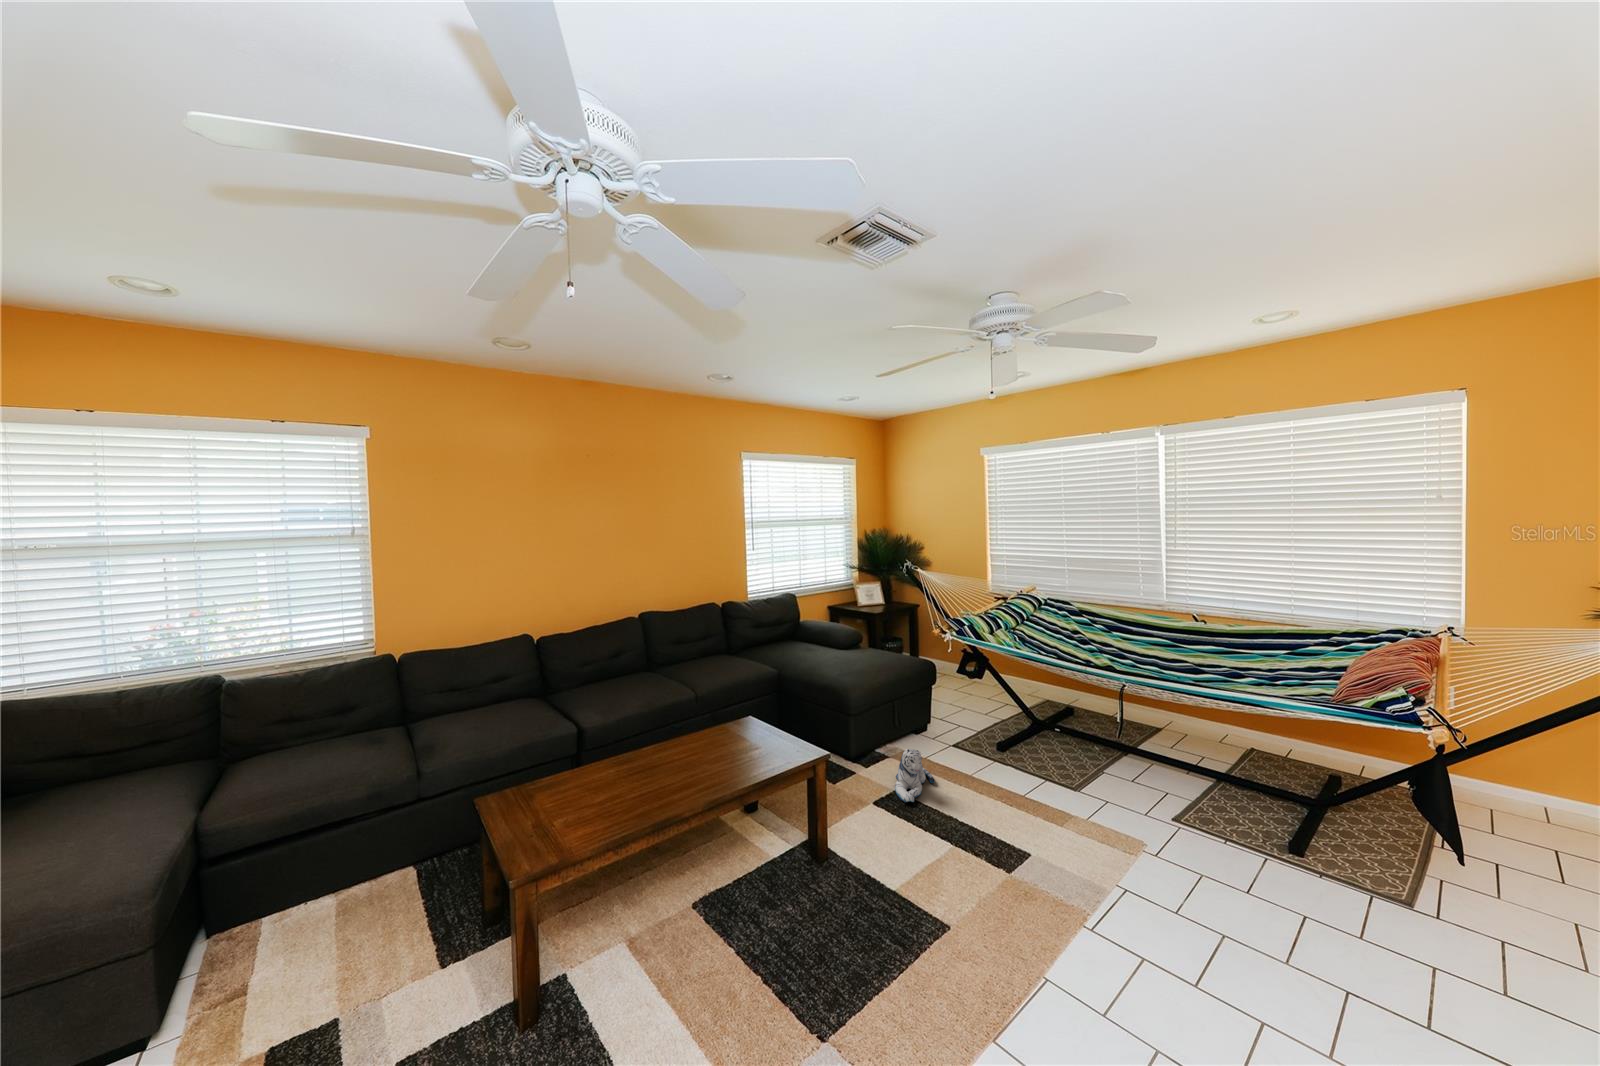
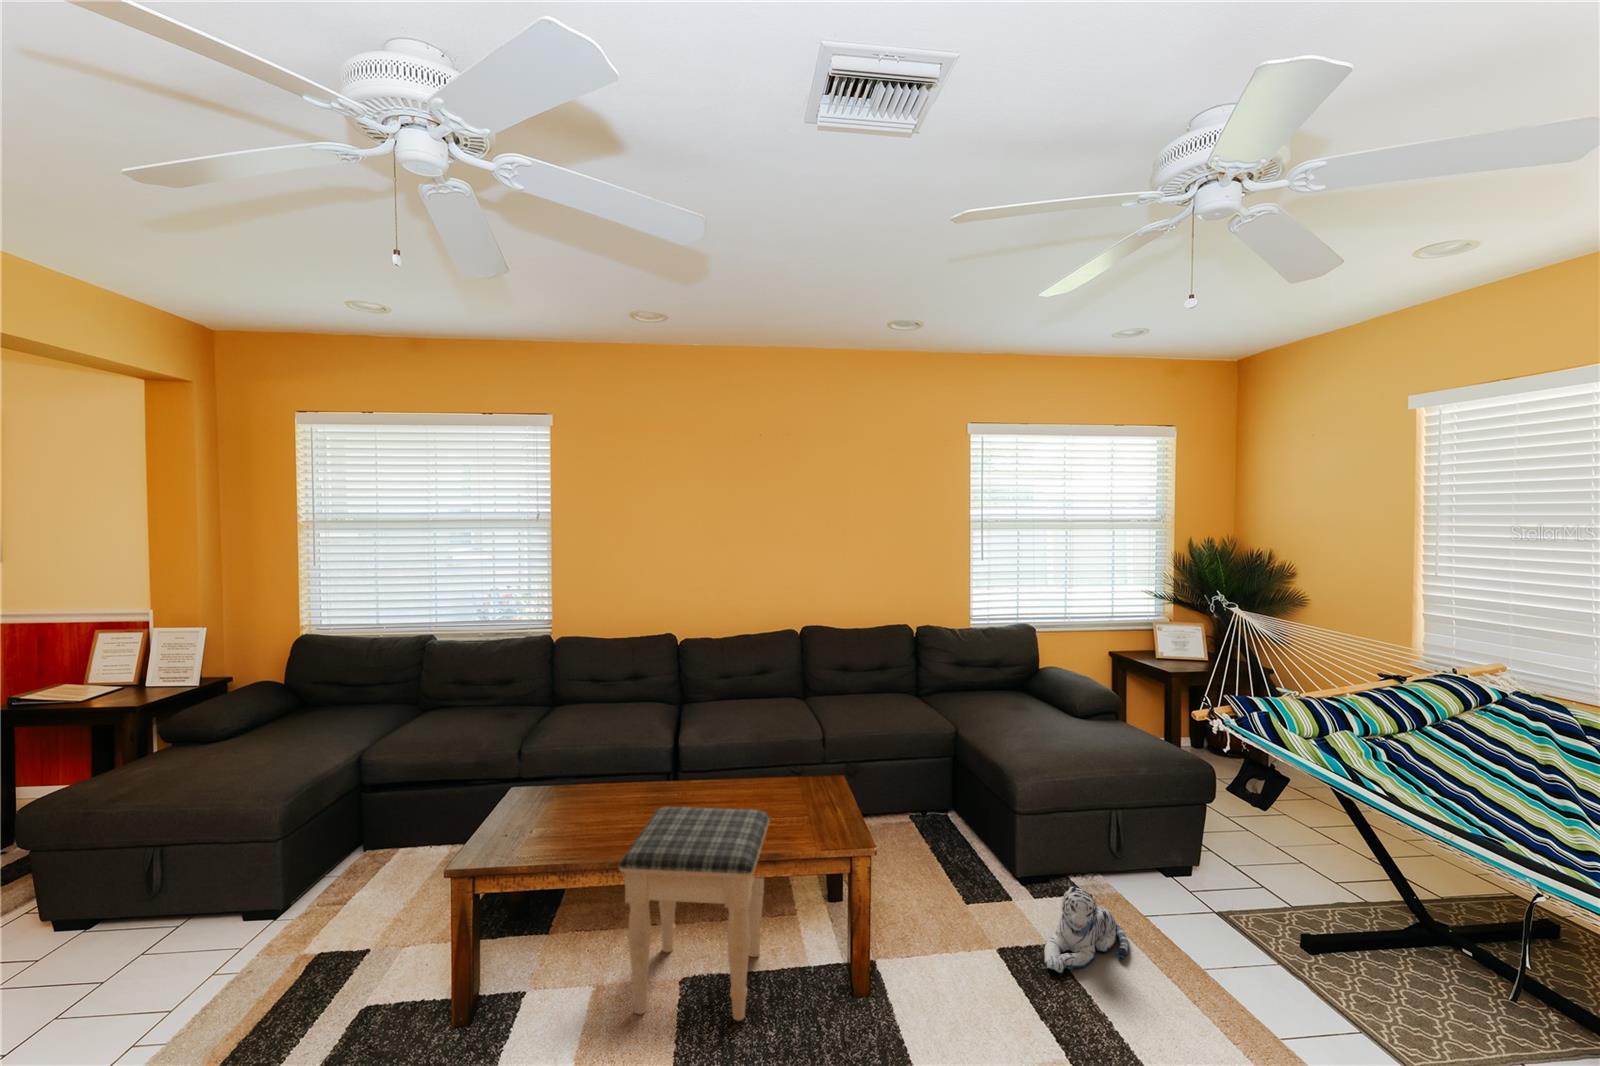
footstool: none [643,753,769,942] -> present [619,807,770,1021]

